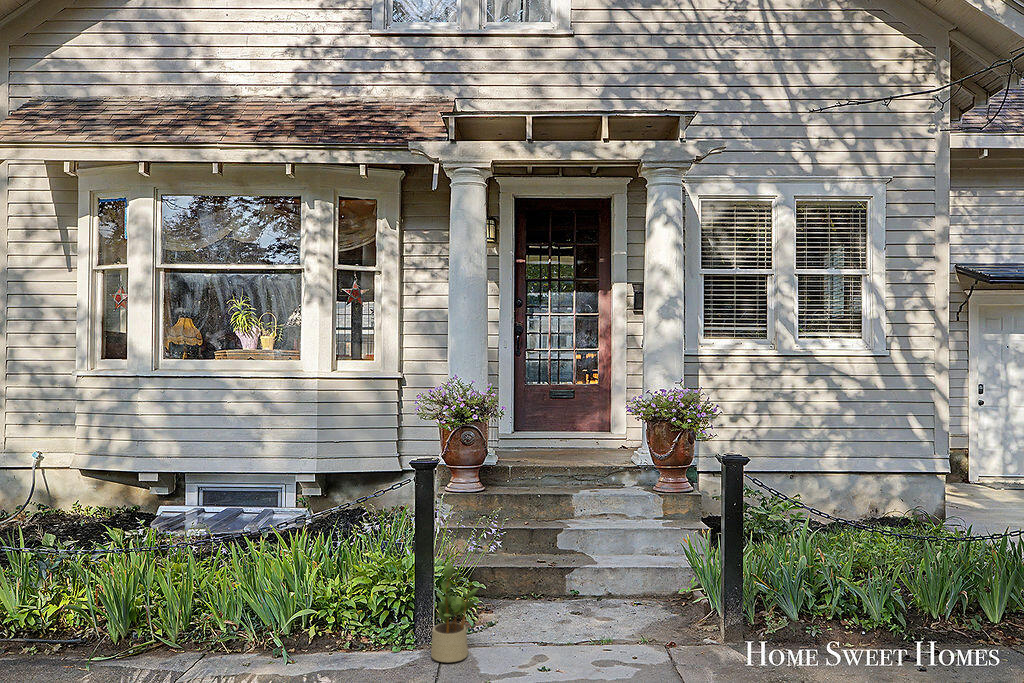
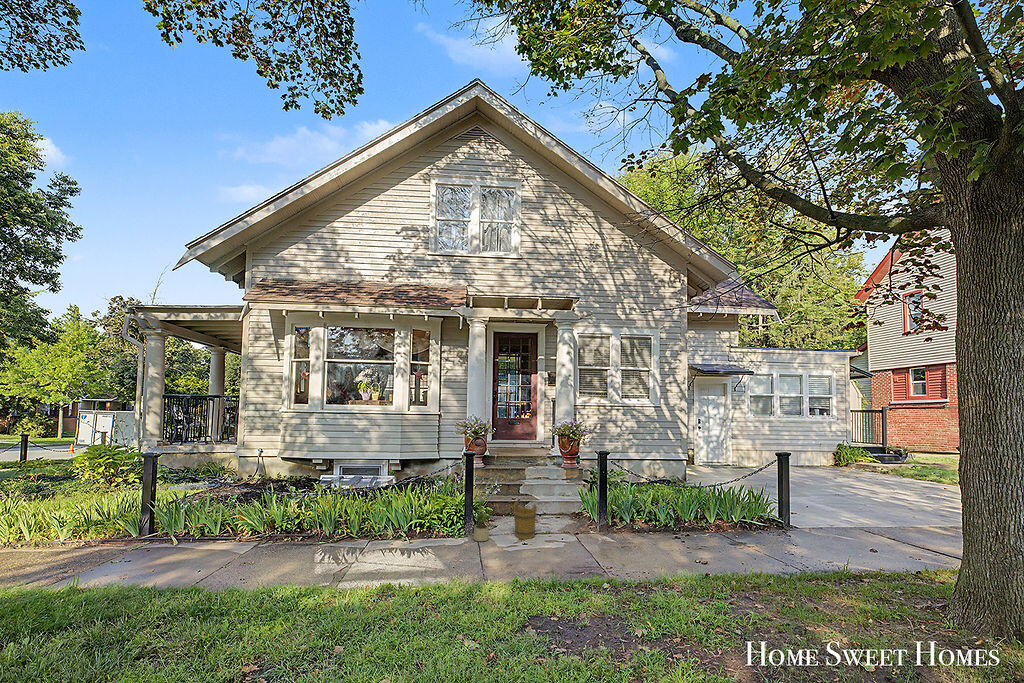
bucket: none [527,572,584,660] -> present [514,502,537,539]

